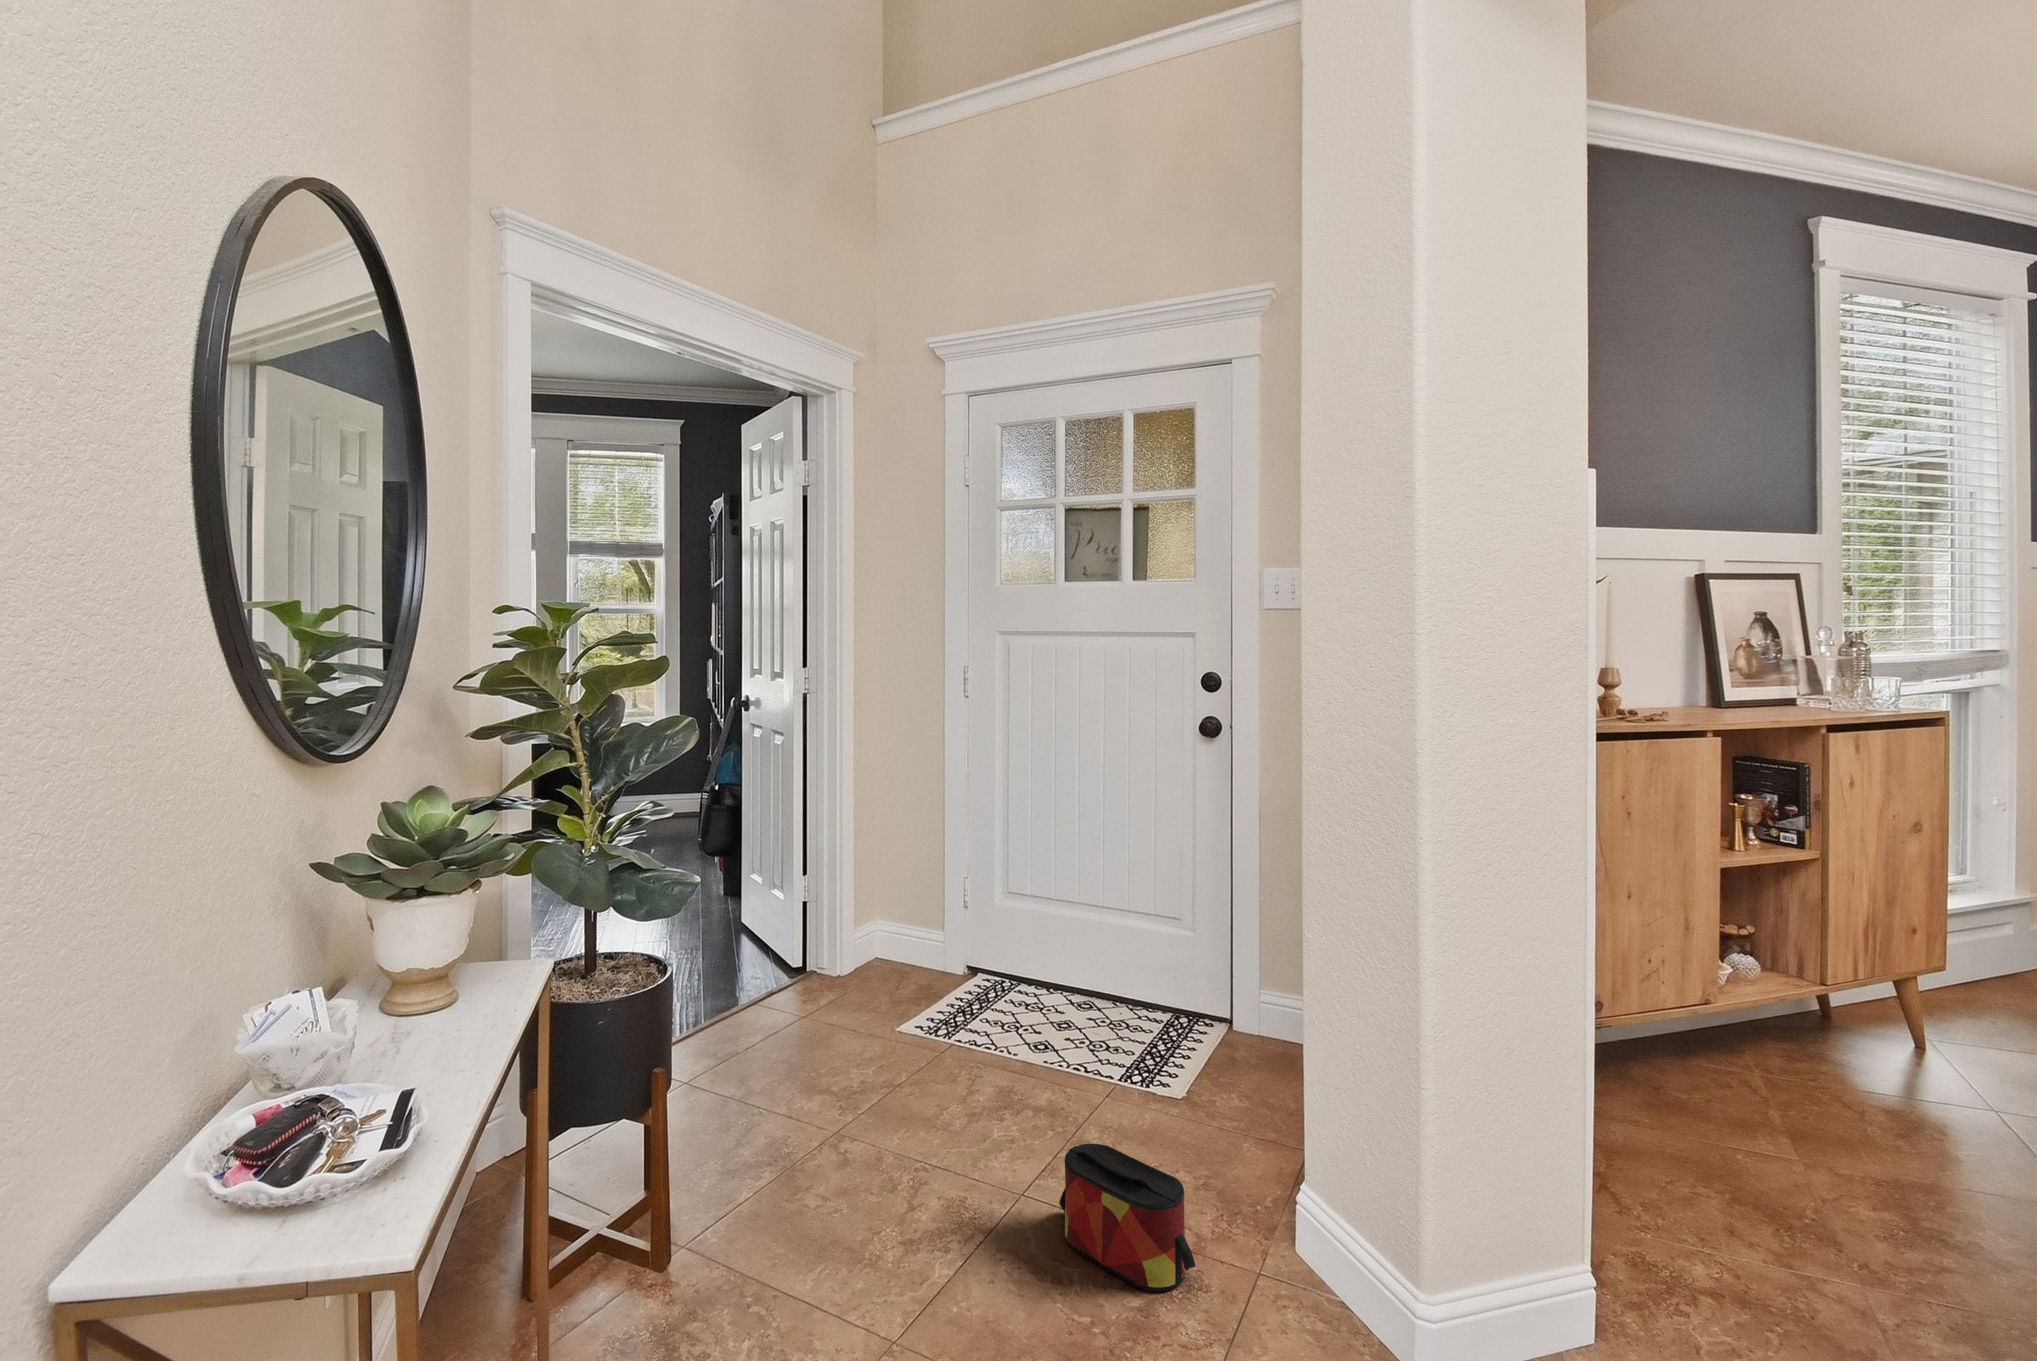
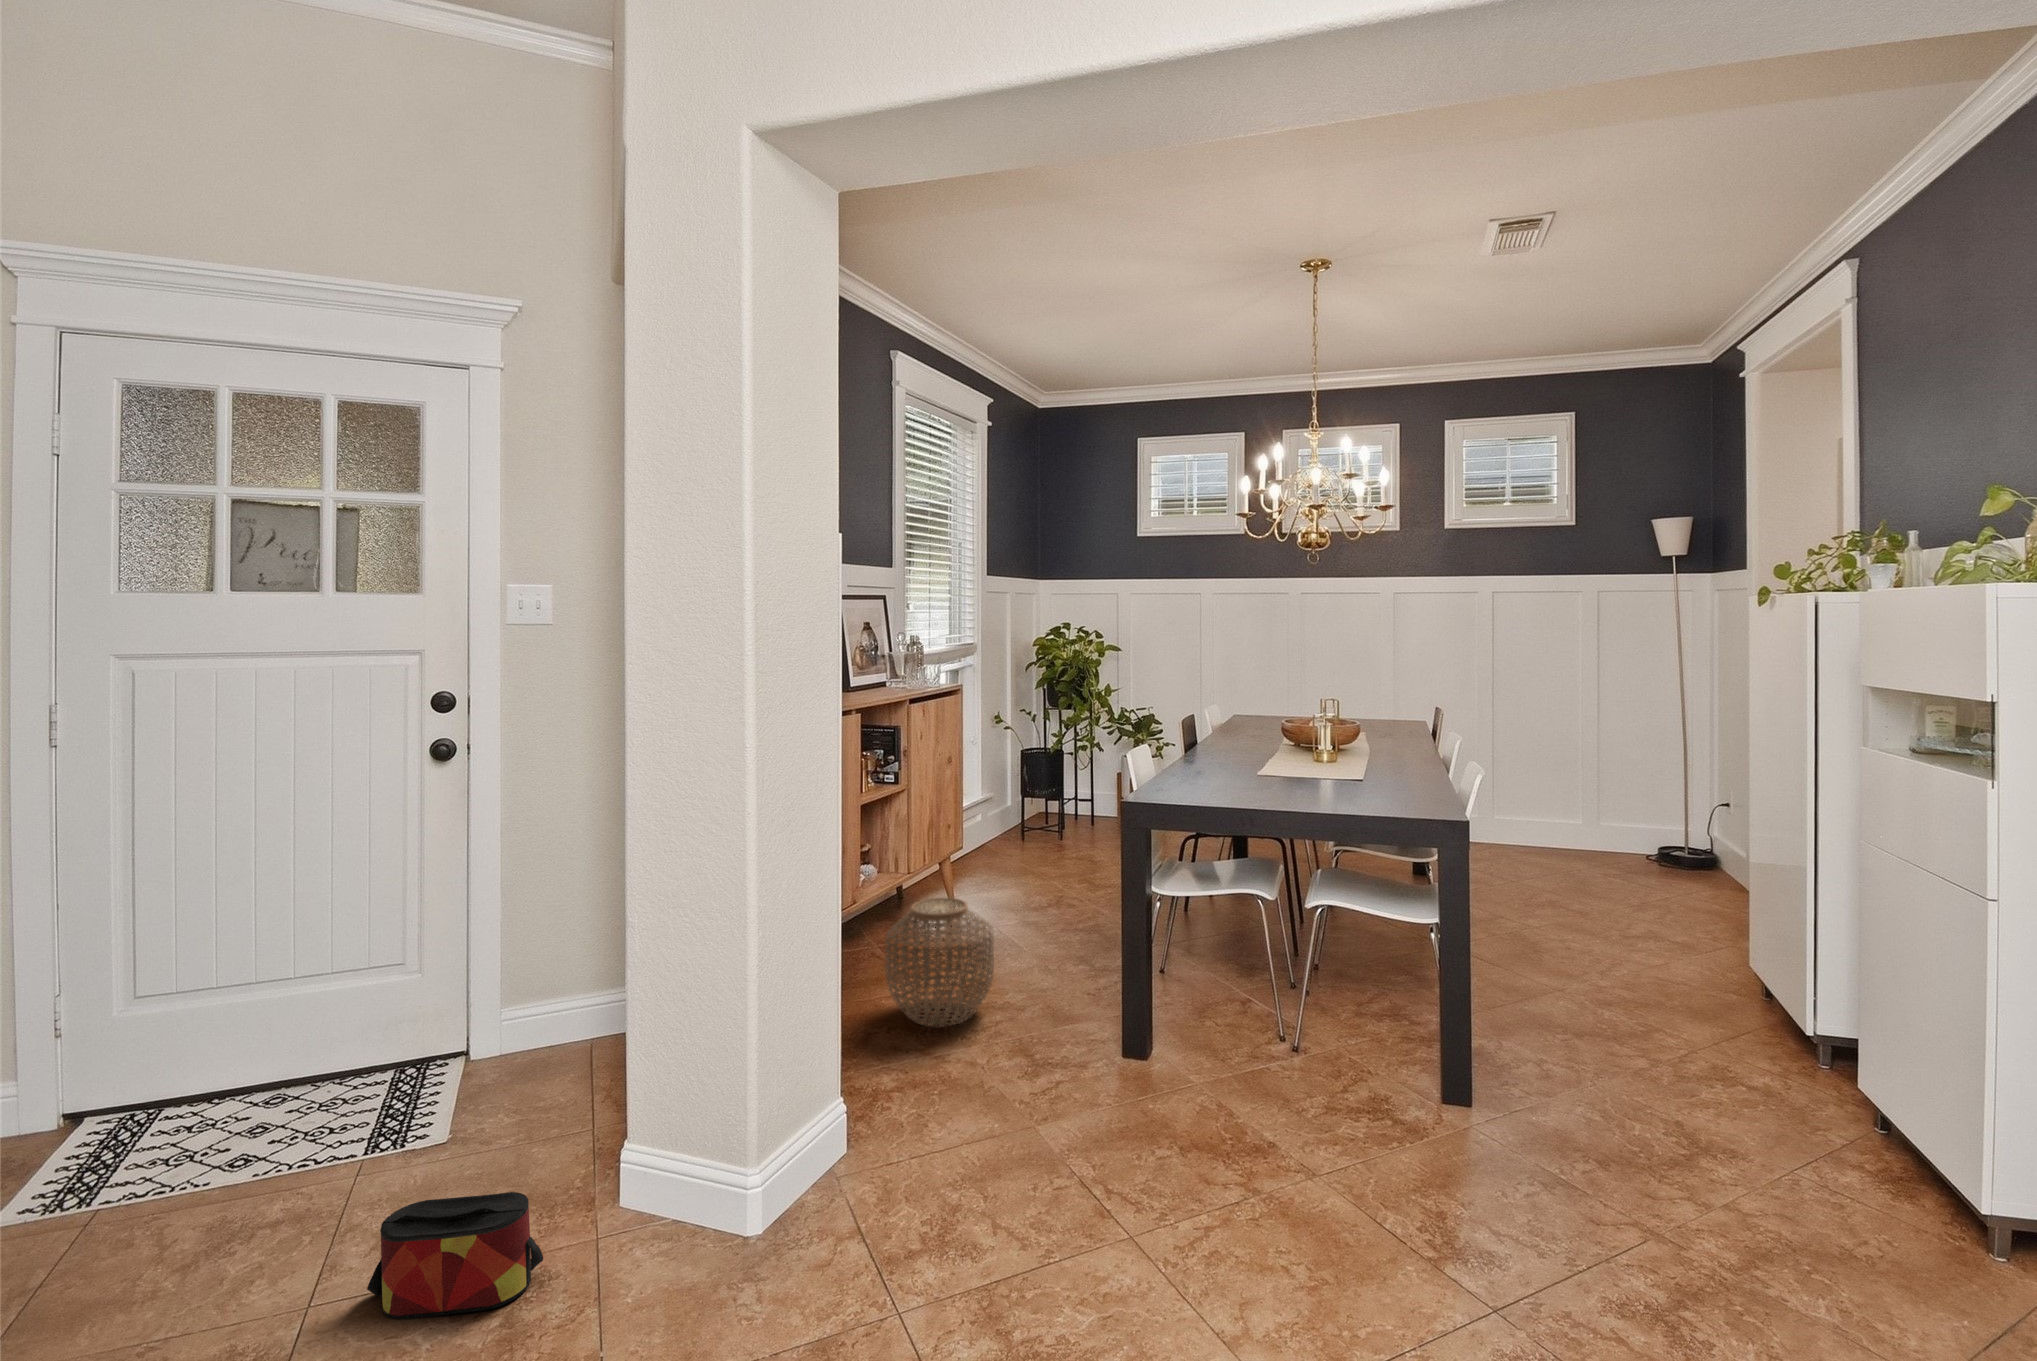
woven basket: none [1739,1022,1965,1240] -> present [885,897,994,1026]

